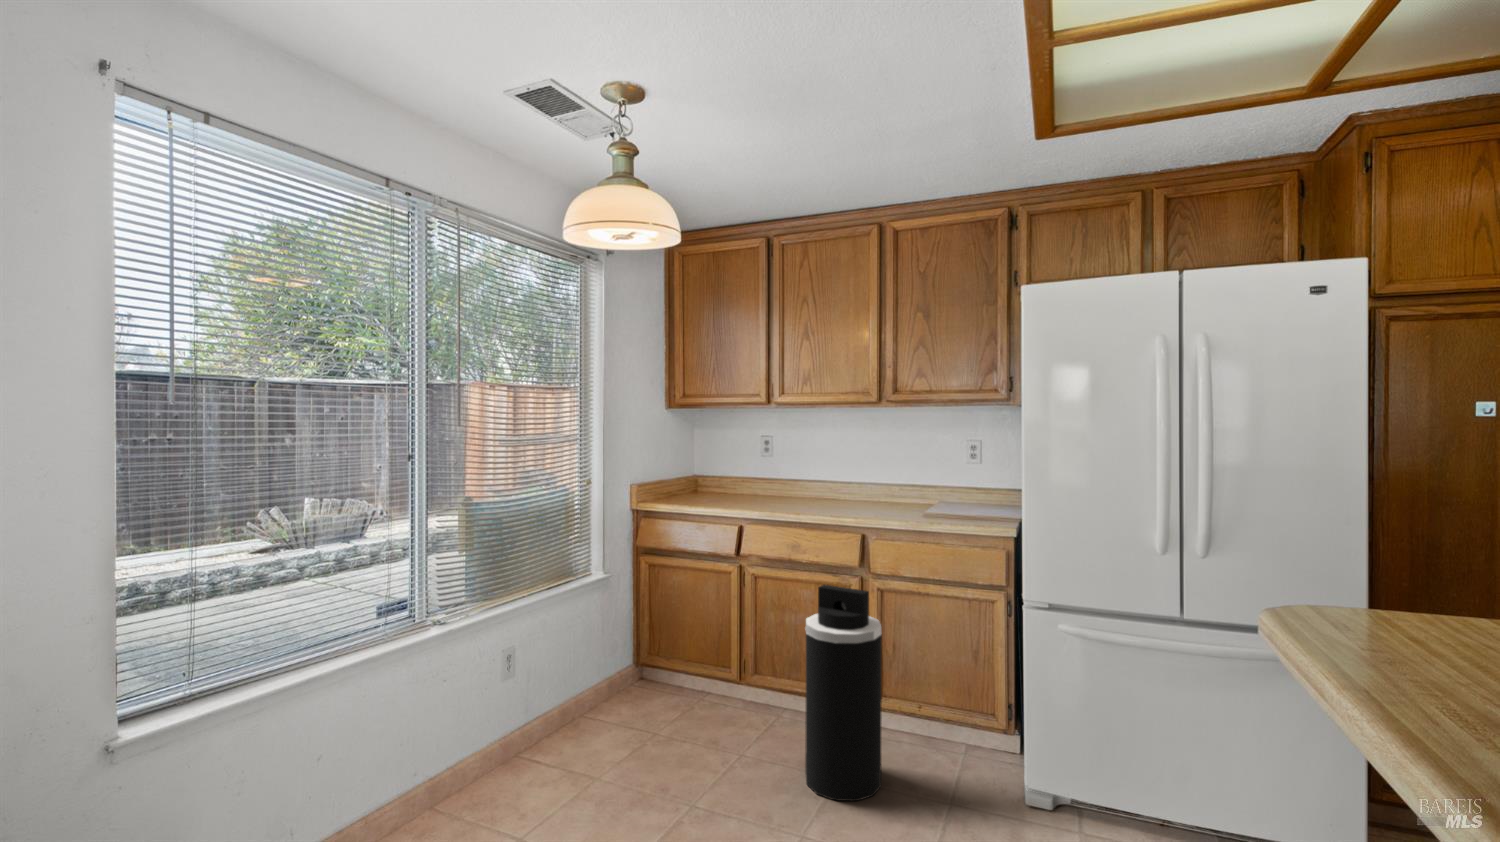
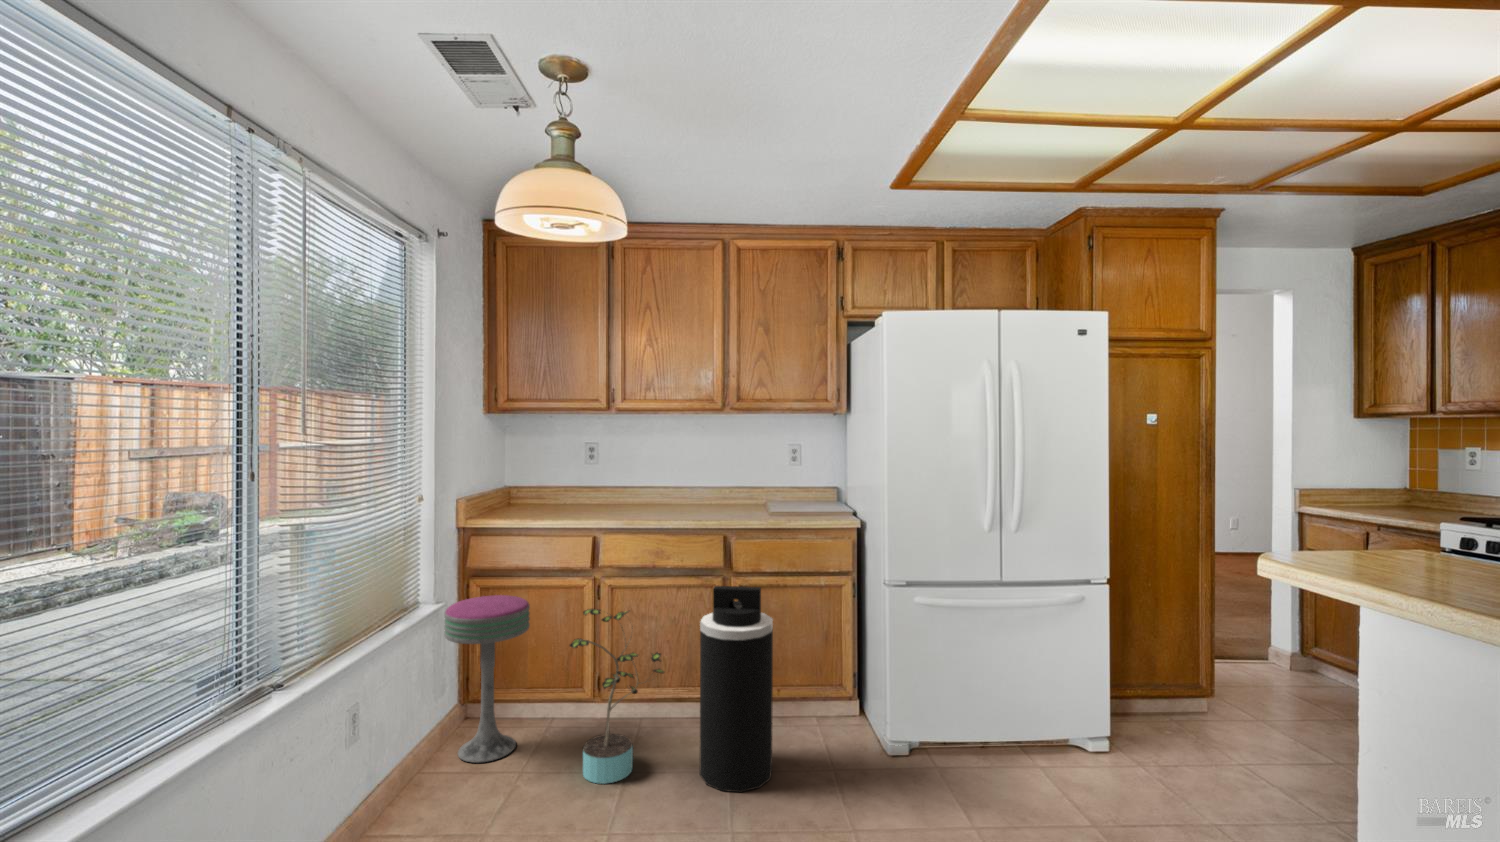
bar stool: none [605,572,677,719] -> present [444,595,530,763]
potted plant: none [683,594,777,761] -> present [570,609,664,784]

